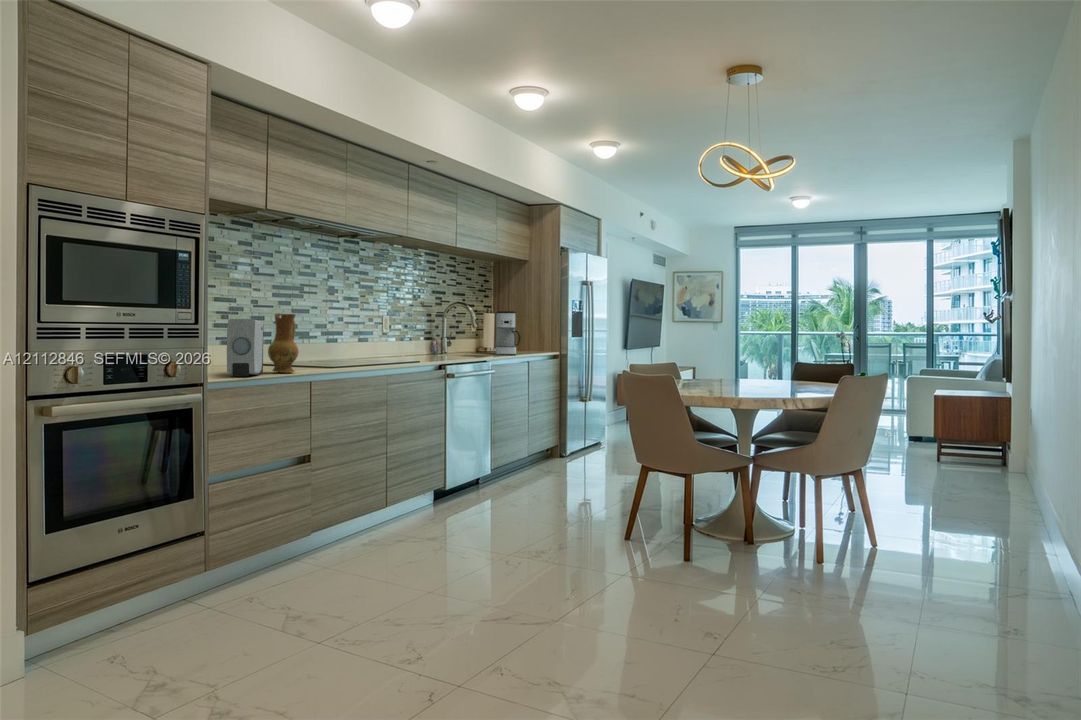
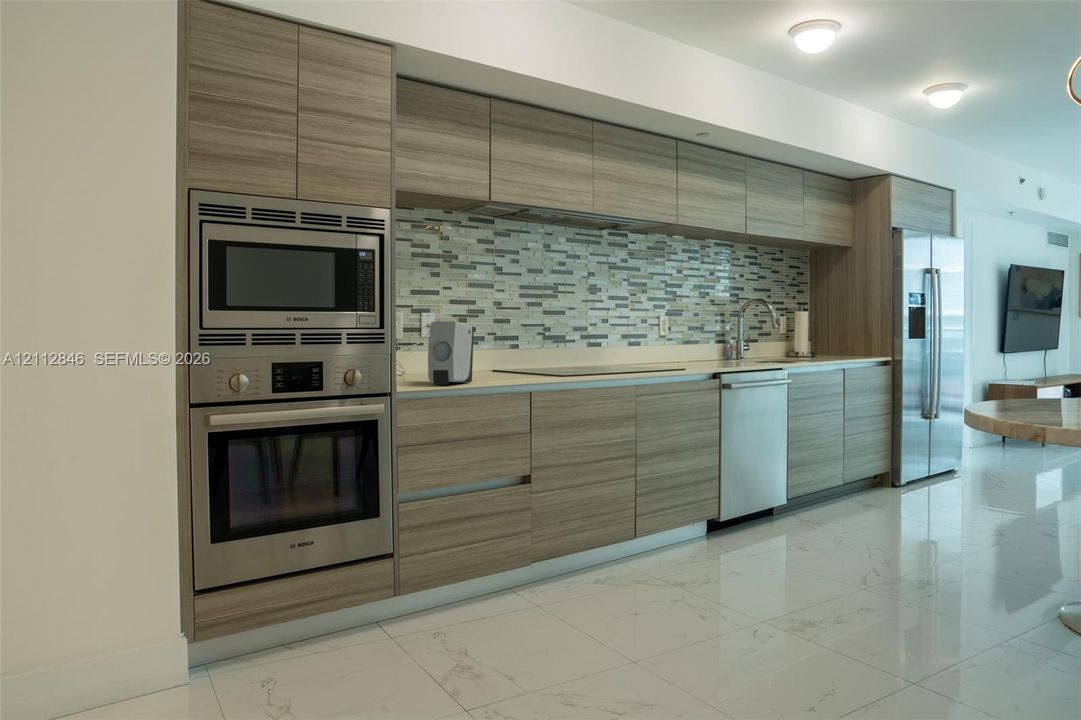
coffee maker: present [496,311,520,355] -> none [805,308,837,359]
ceramic jug: present [268,314,298,373] -> none [484,315,516,381]

